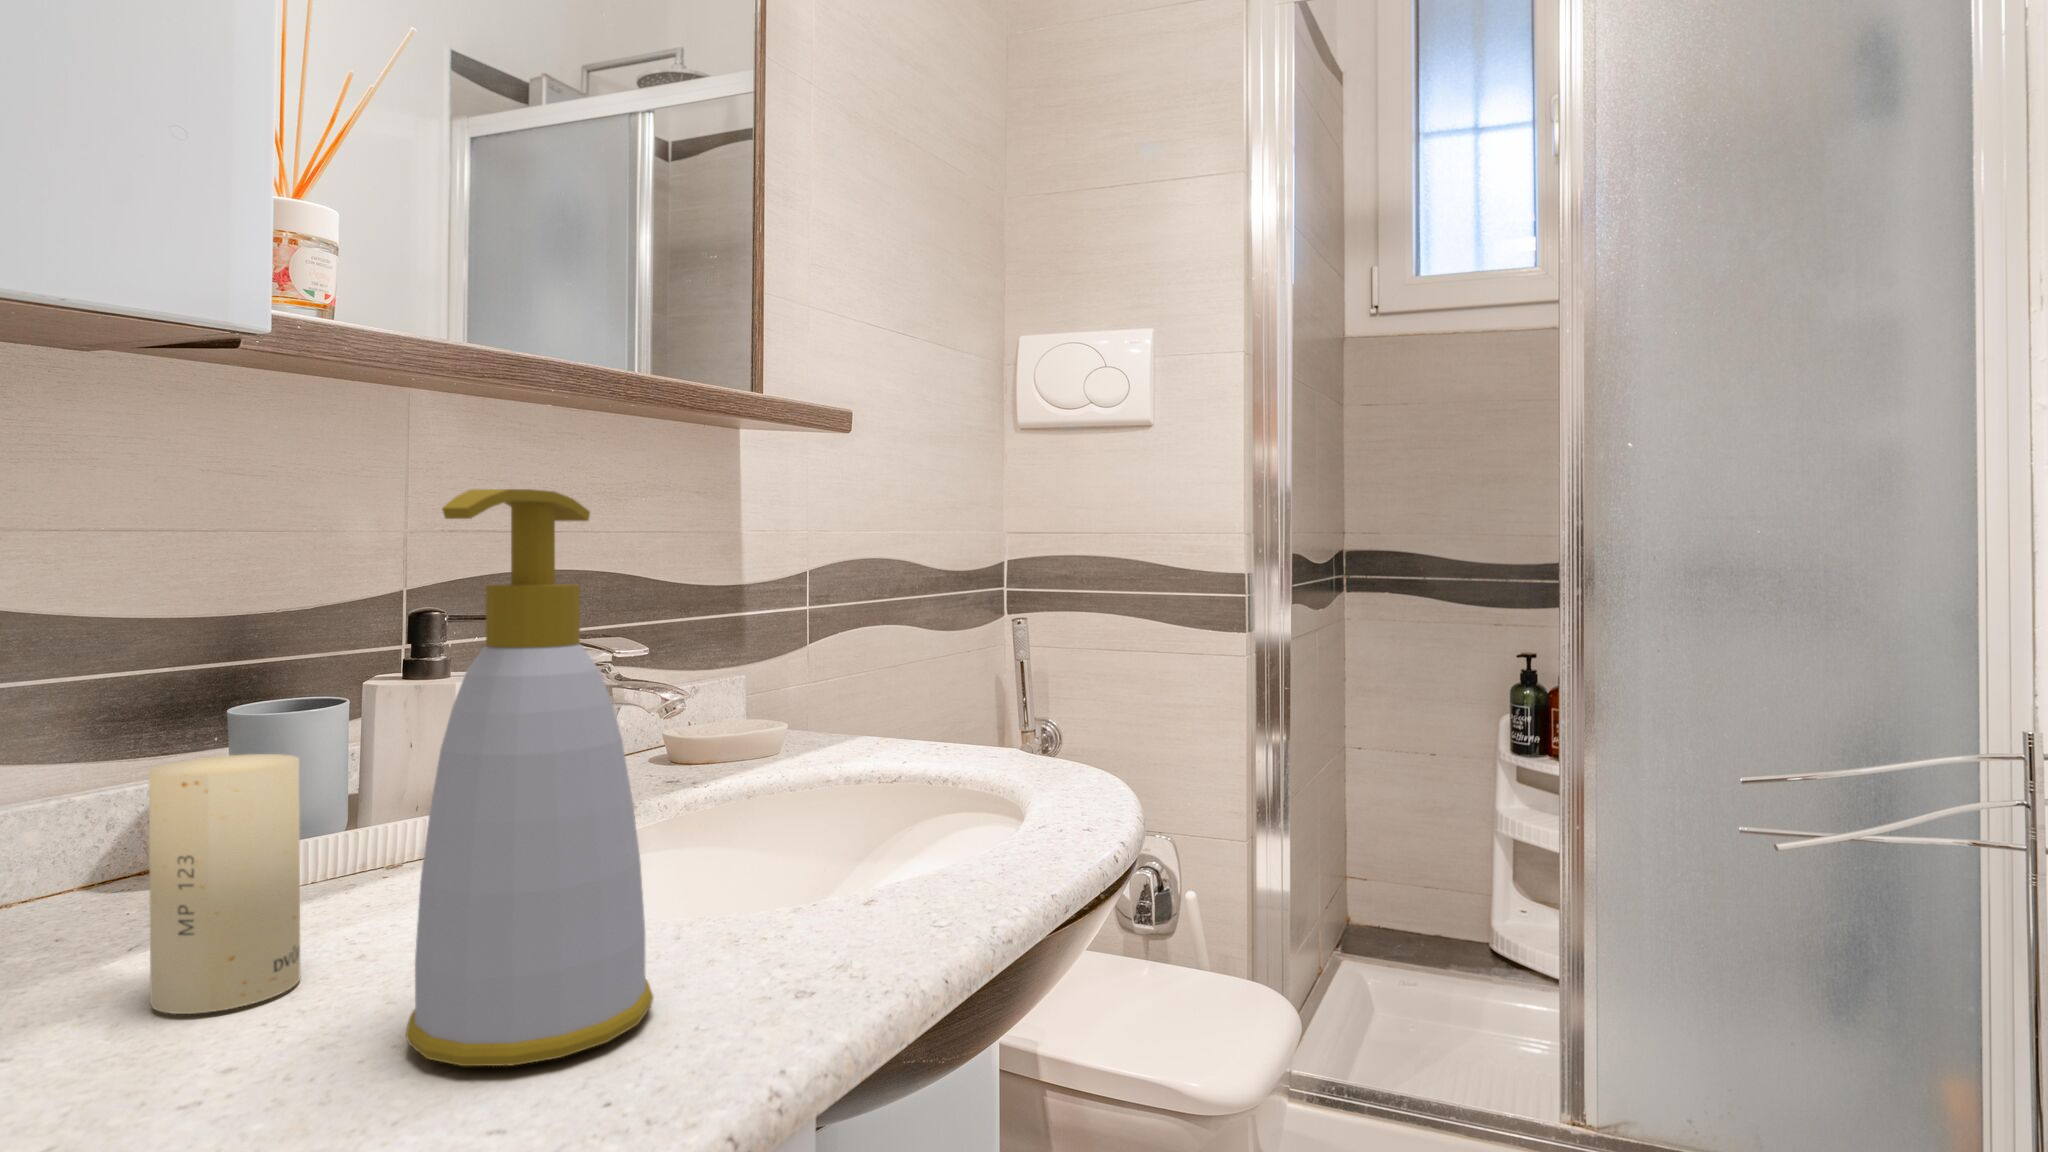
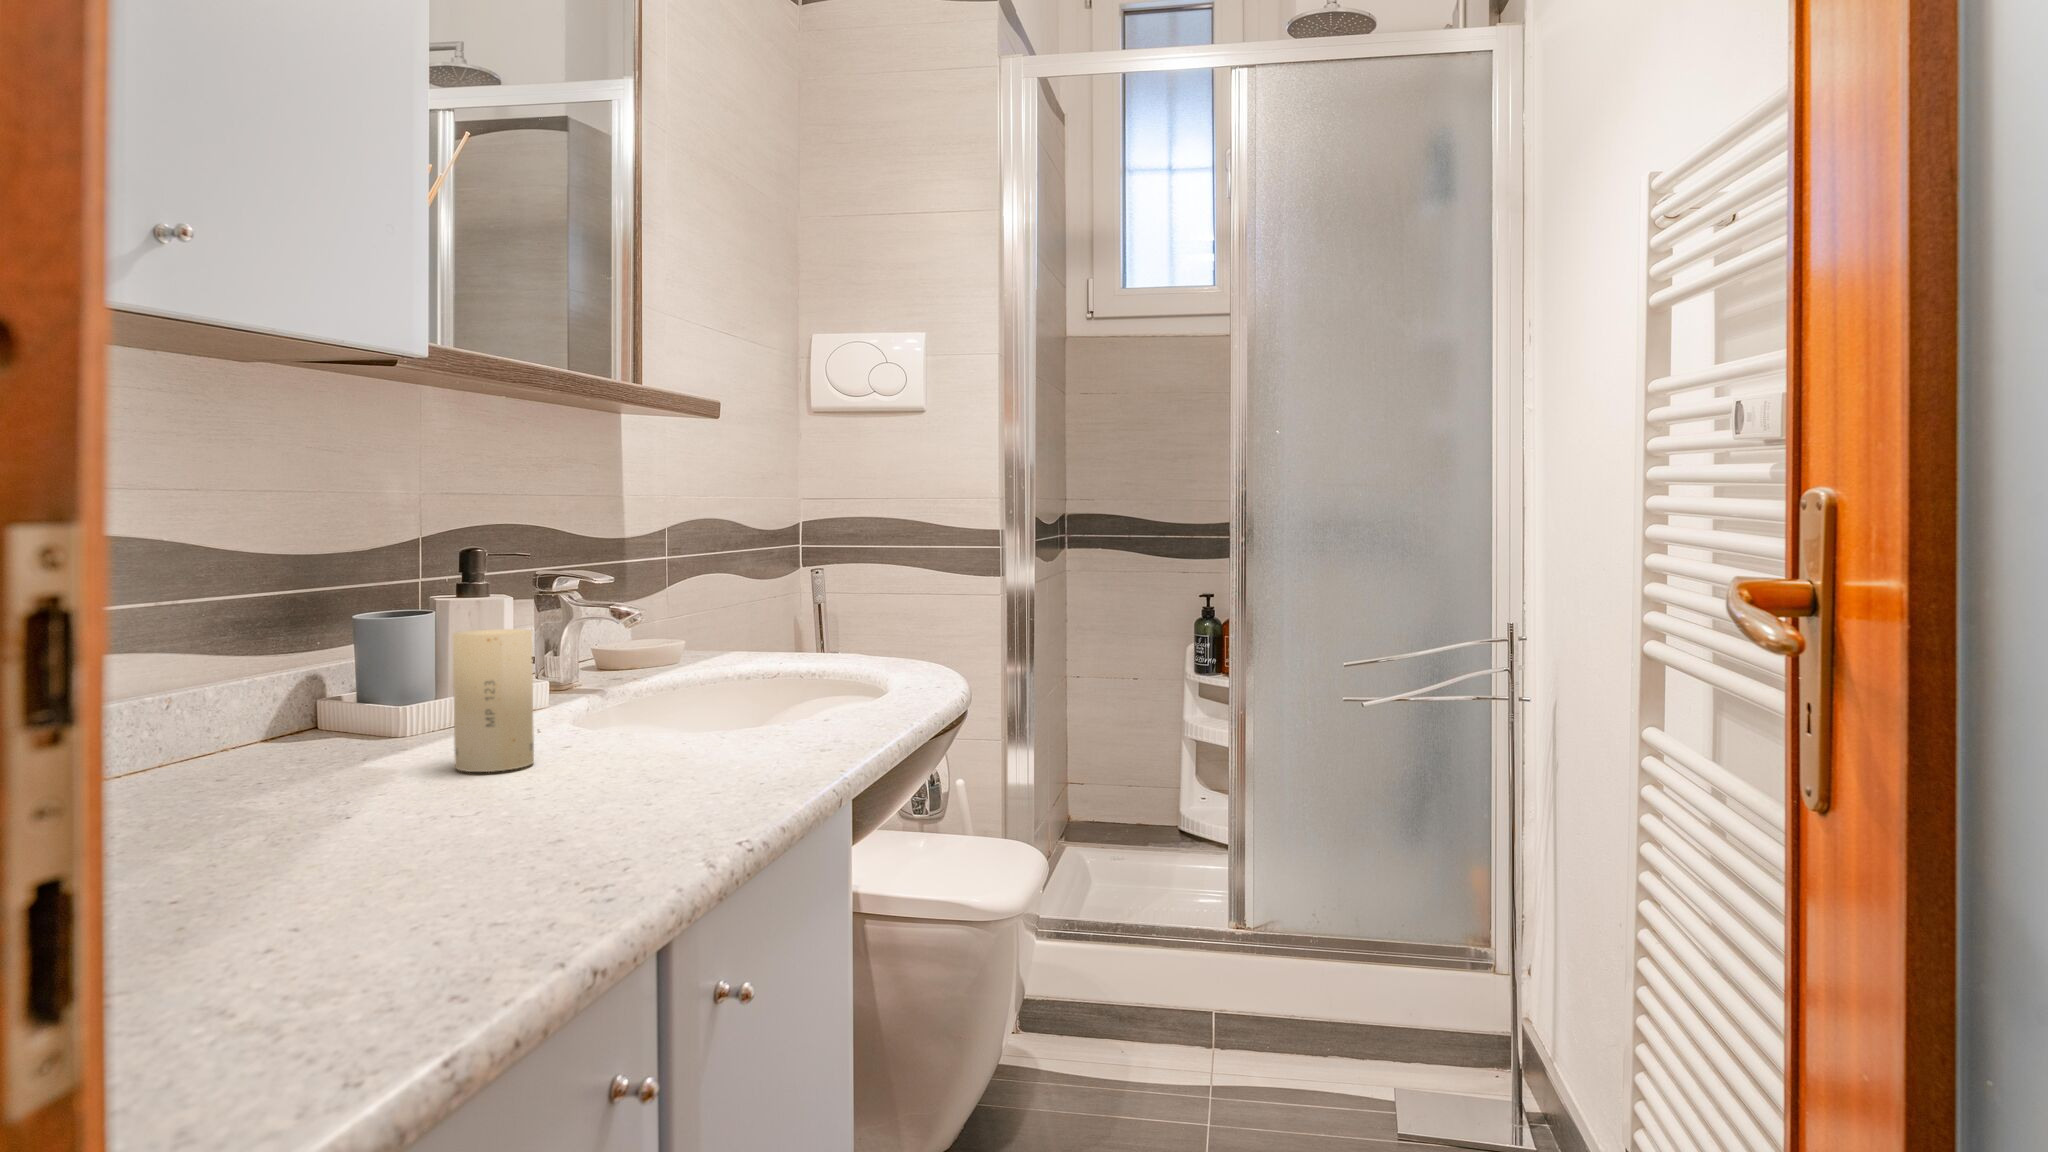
soap bottle: present [406,489,653,1066] -> none [639,473,766,774]

